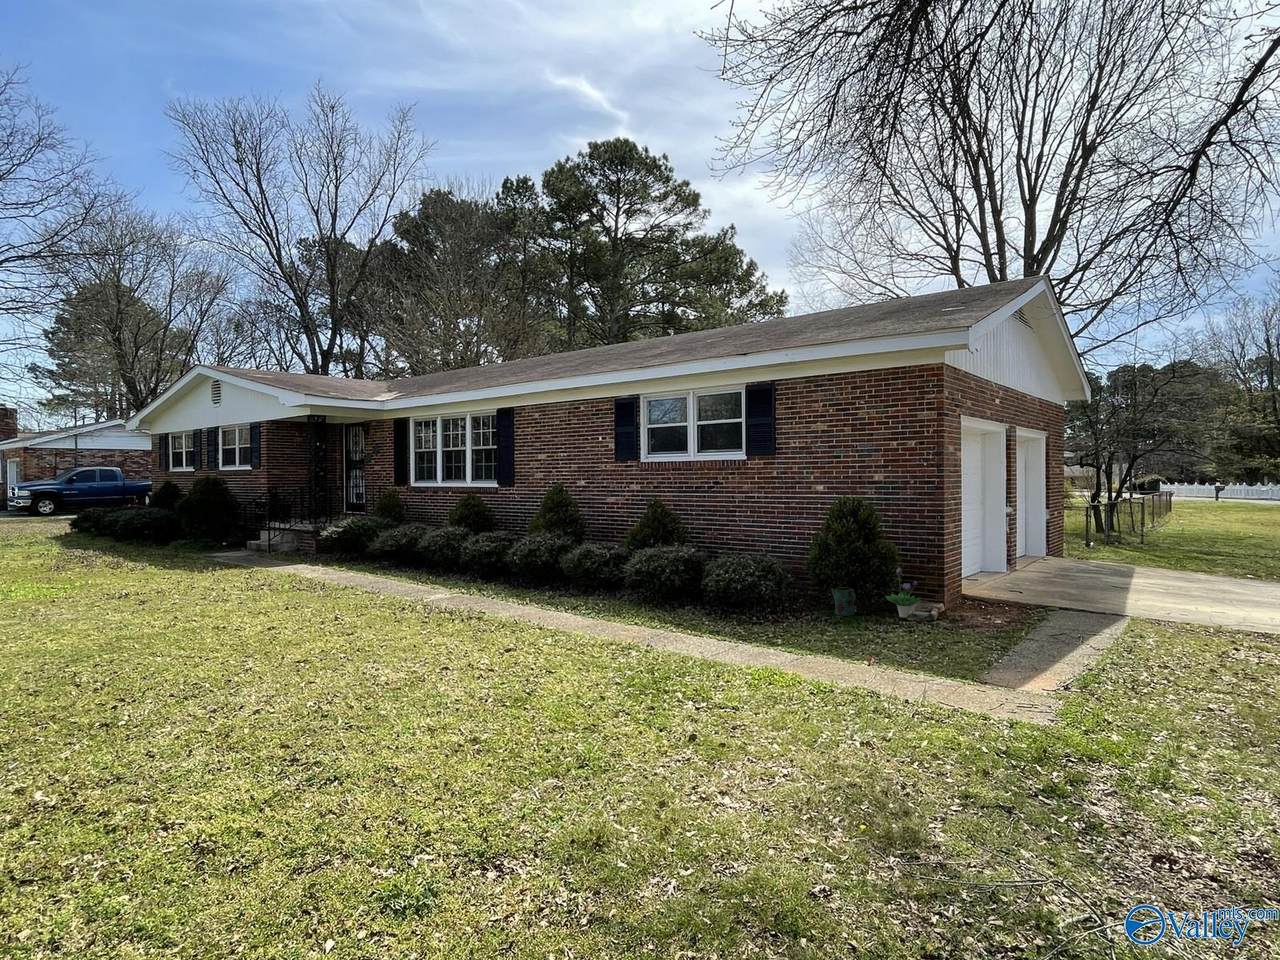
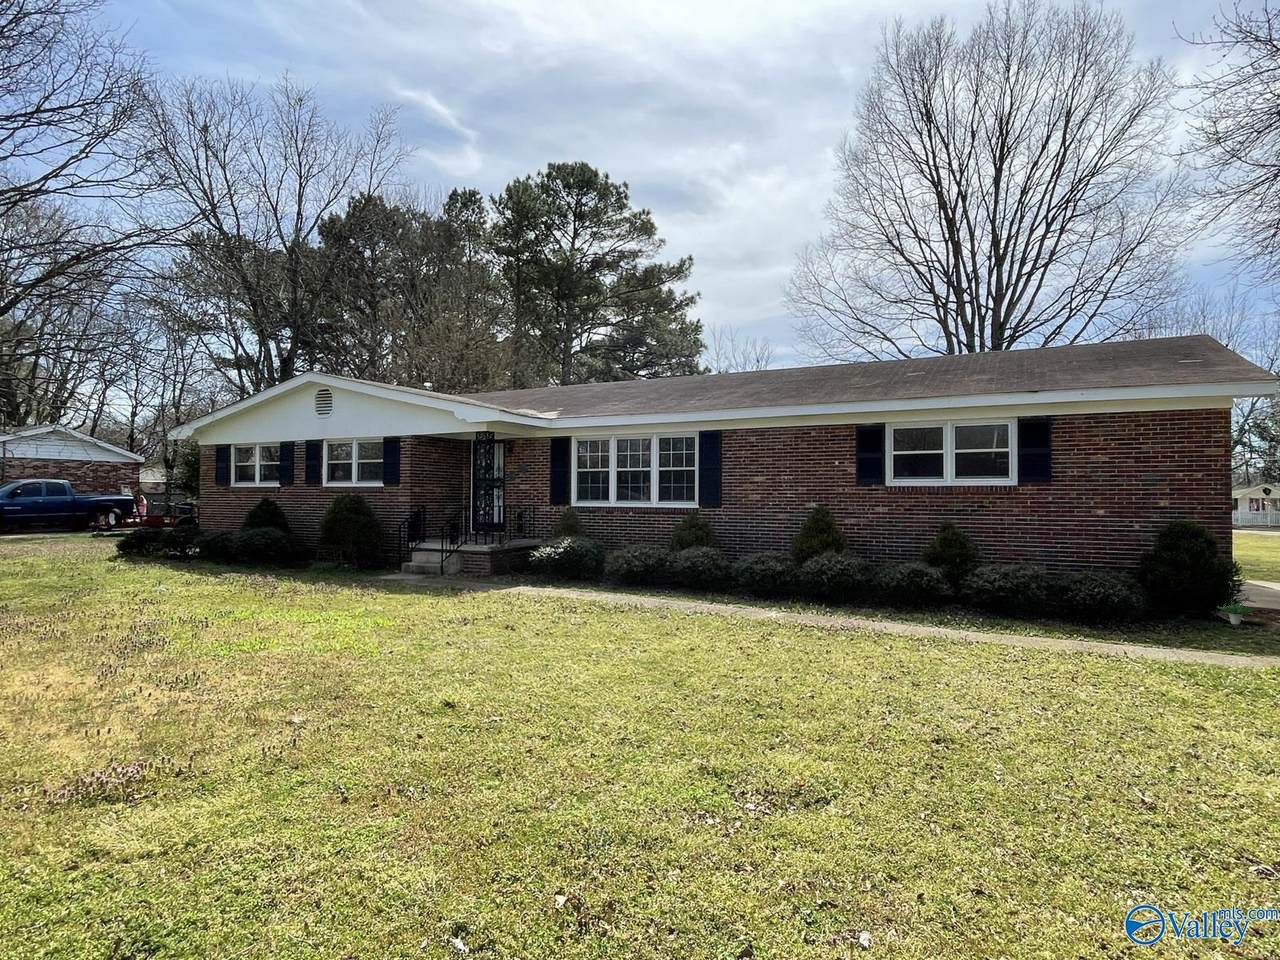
chair: none [176,504,219,549] -> present [315,522,358,569]
watering can: present [830,586,856,616] -> none [1156,594,1201,624]

